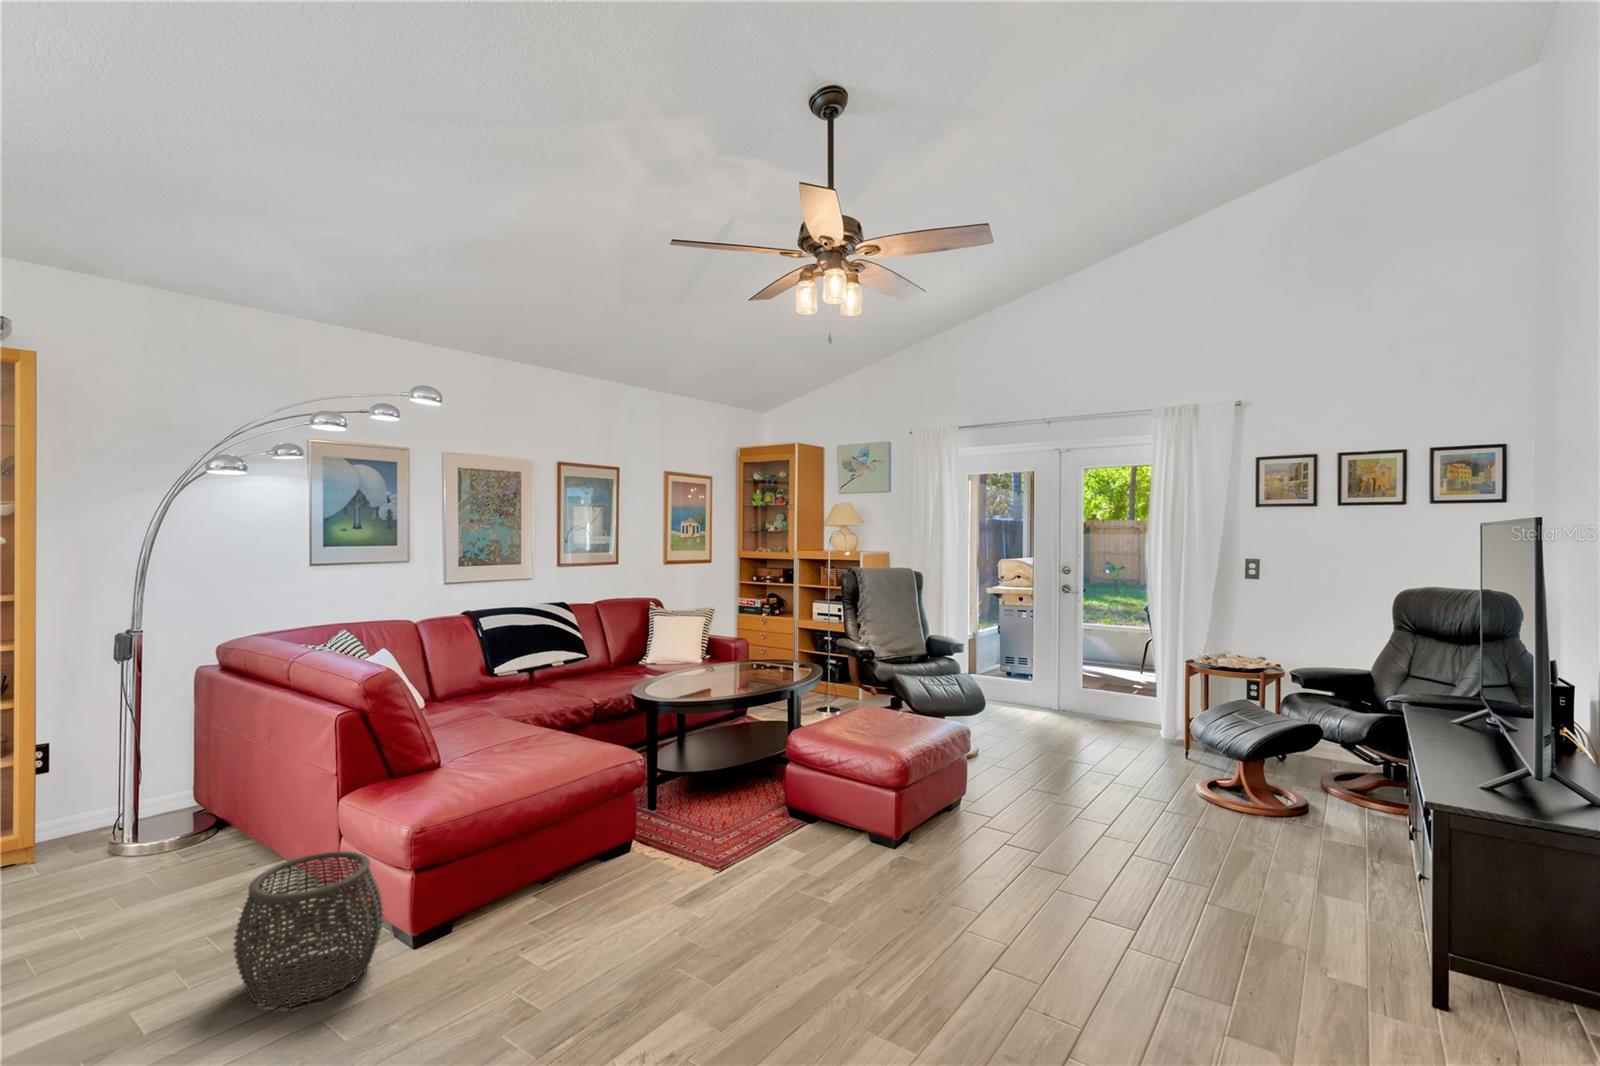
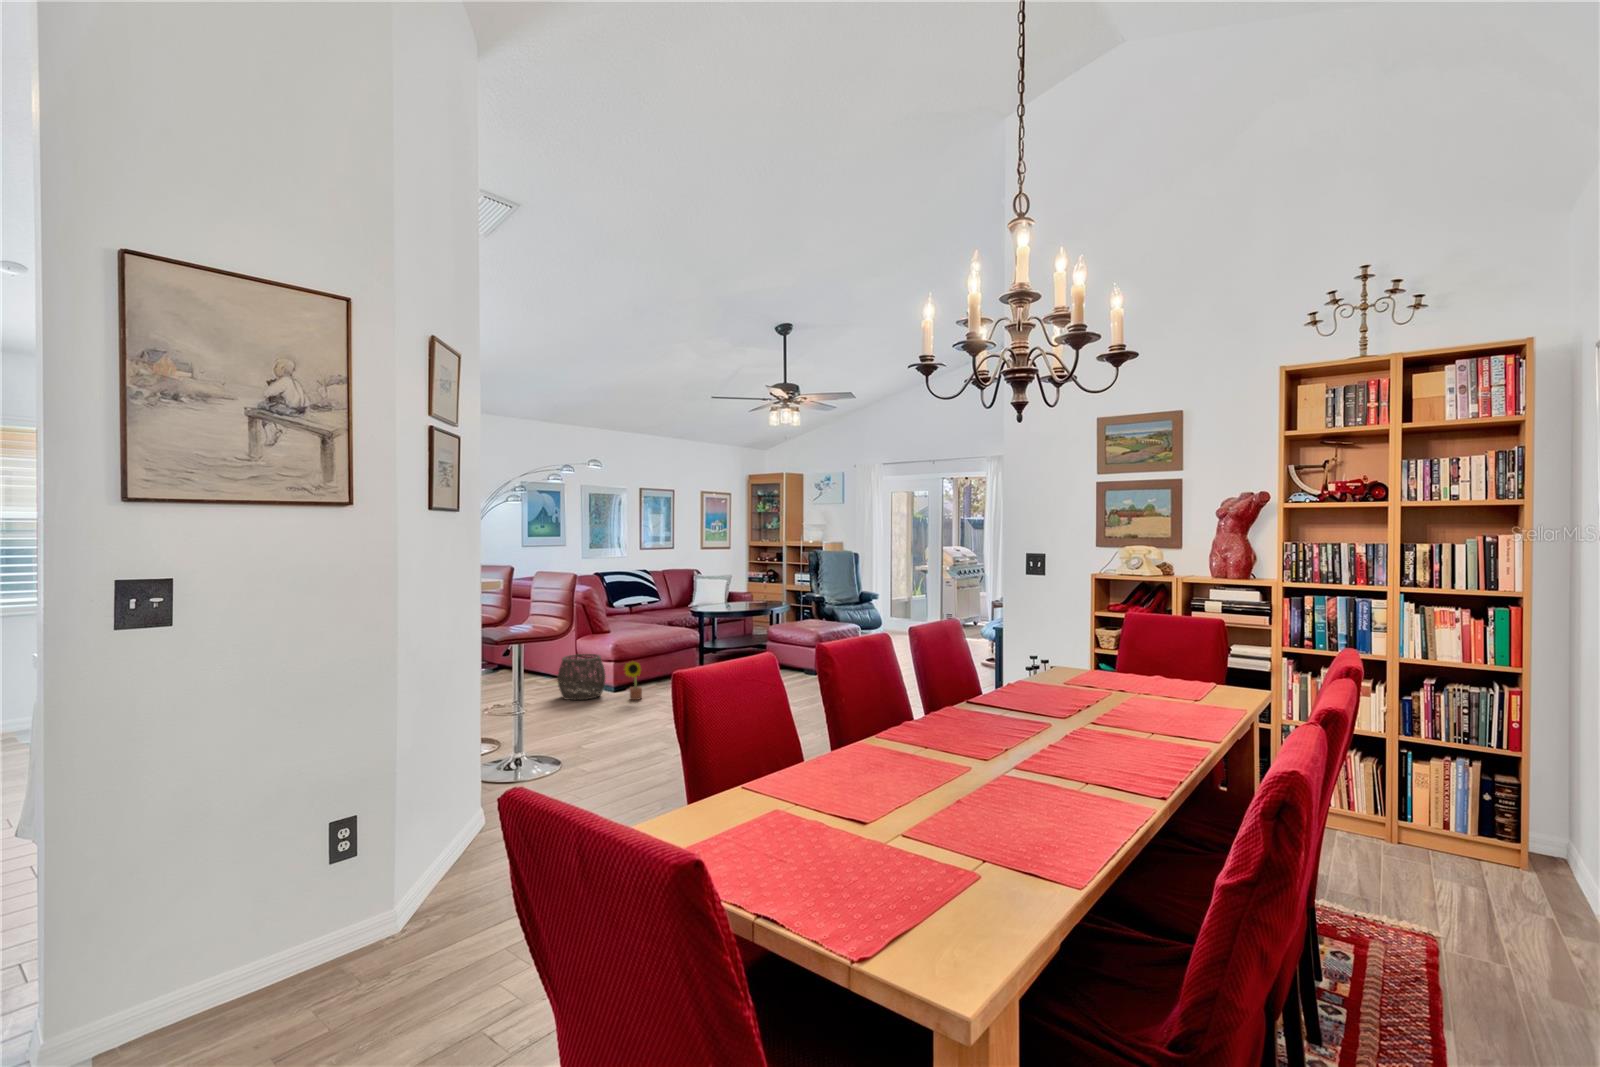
decorative plant: none [411,892,472,996] -> present [624,662,642,700]

